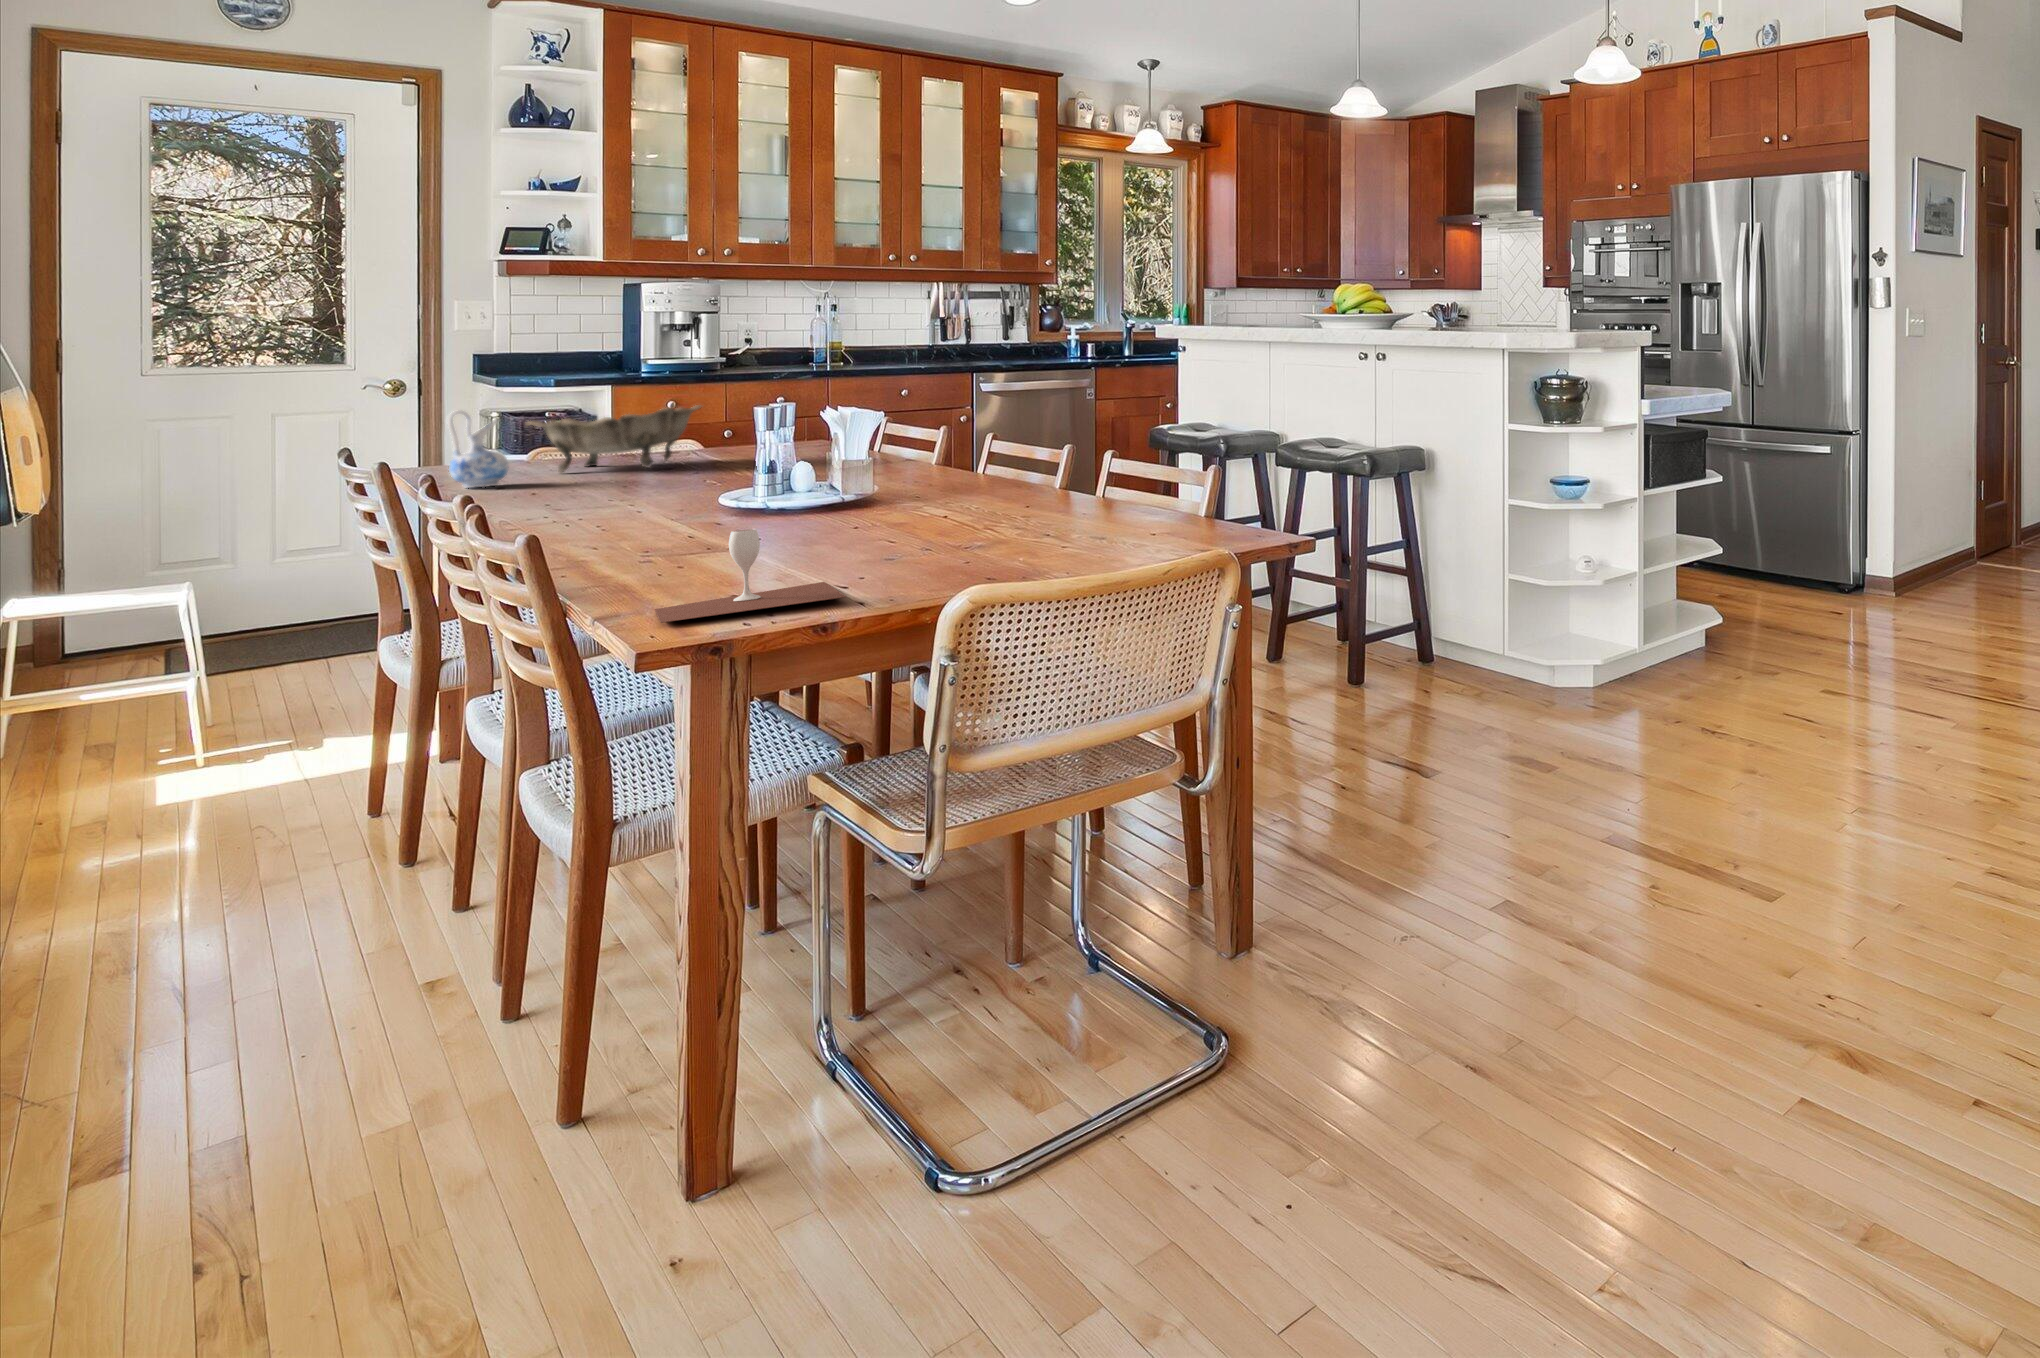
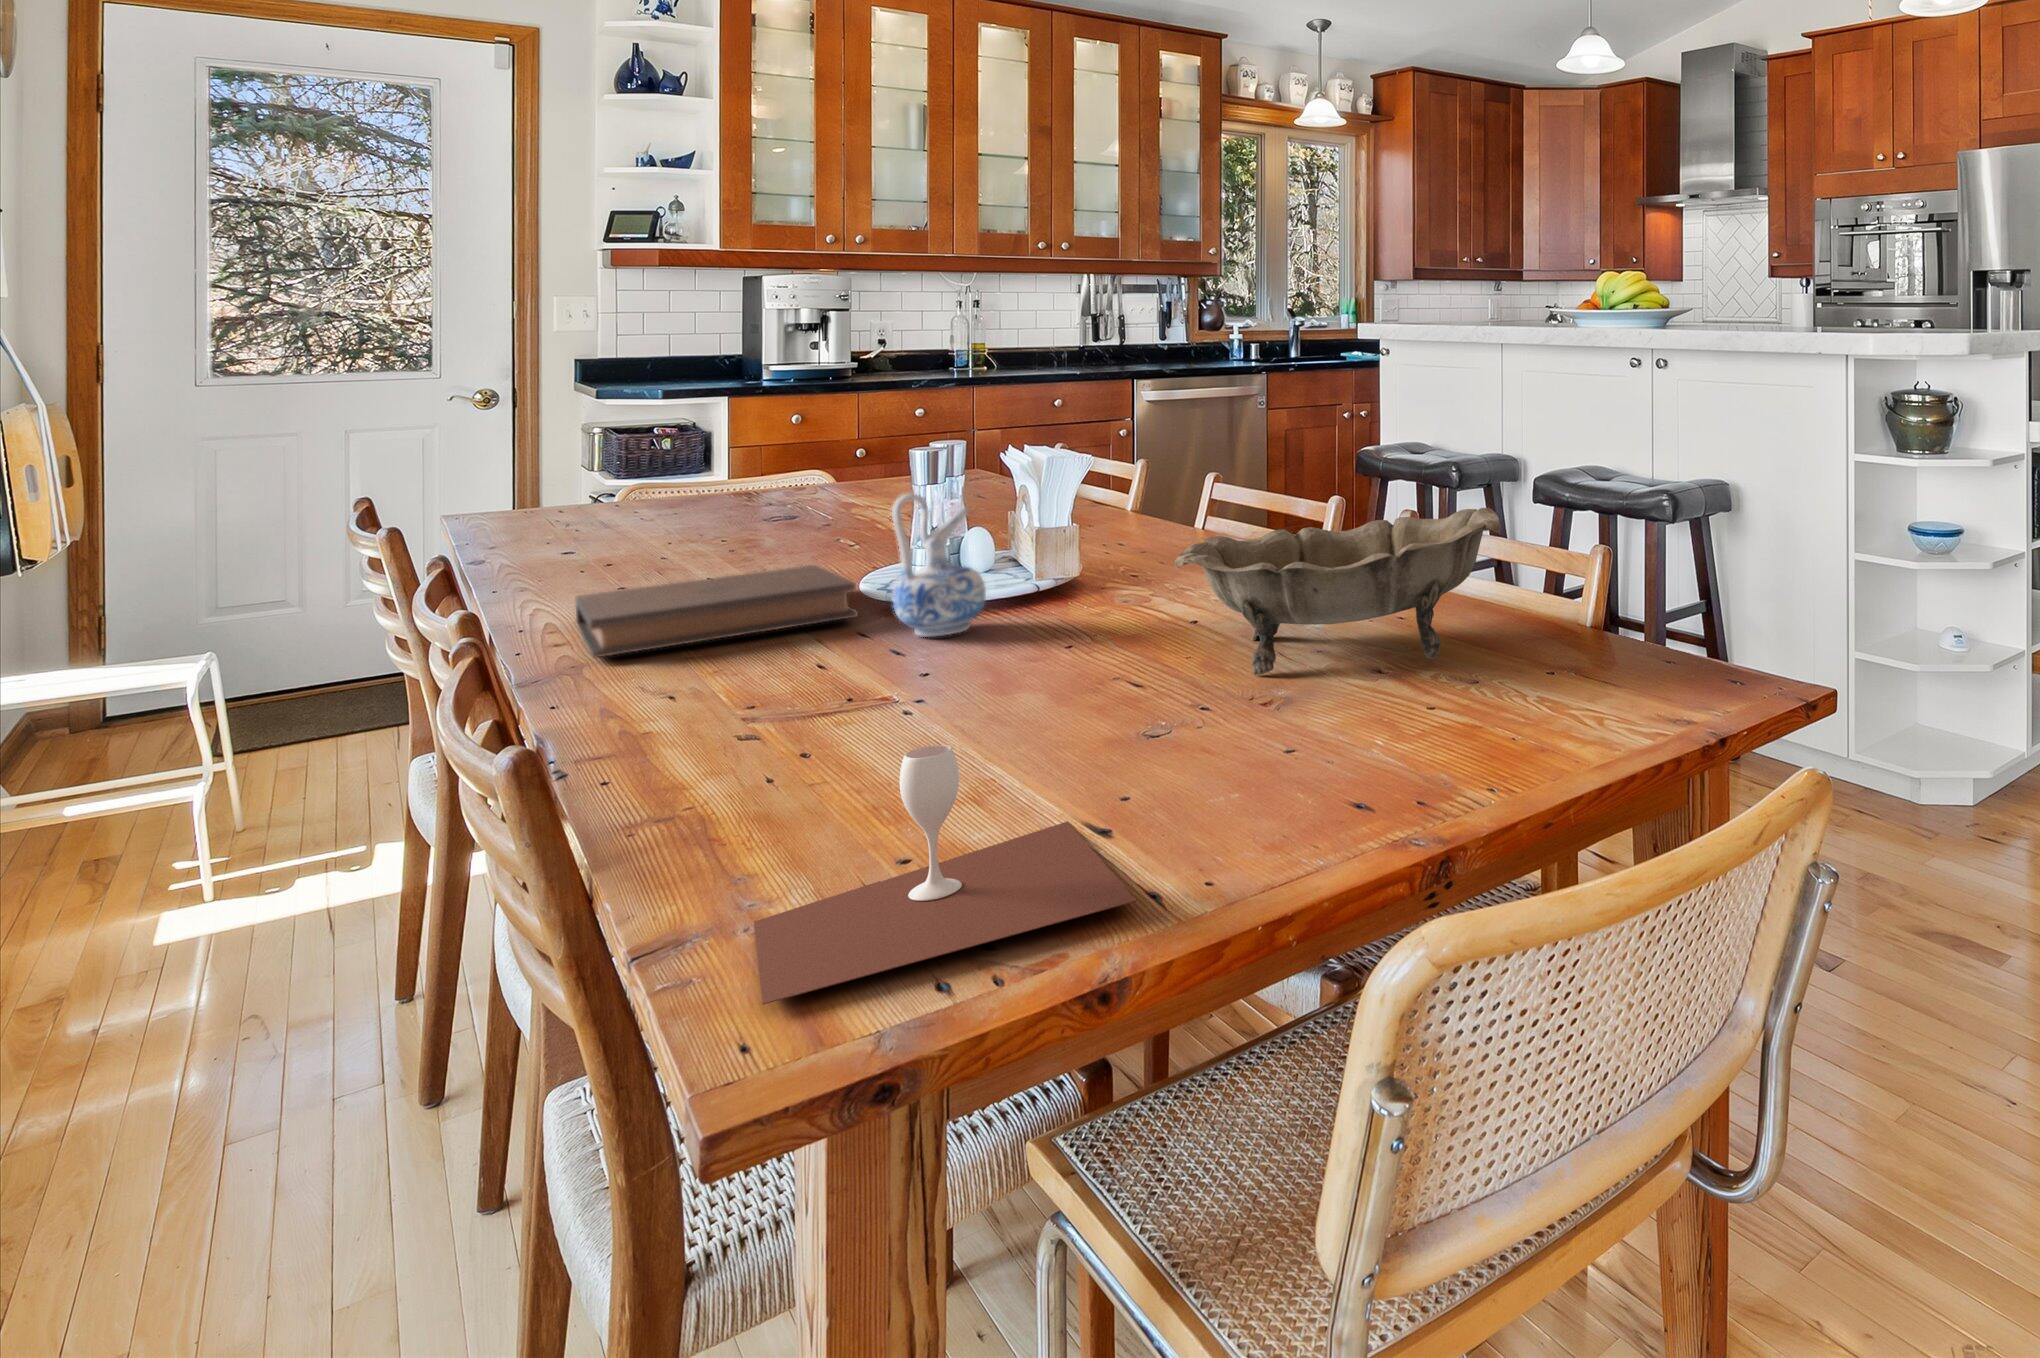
decorative bowl: present [526,405,702,473] -> present [1175,508,1501,675]
ceramic pitcher: present [448,410,508,488] -> present [892,494,986,637]
book: none [521,486,715,531] -> present [575,565,857,658]

